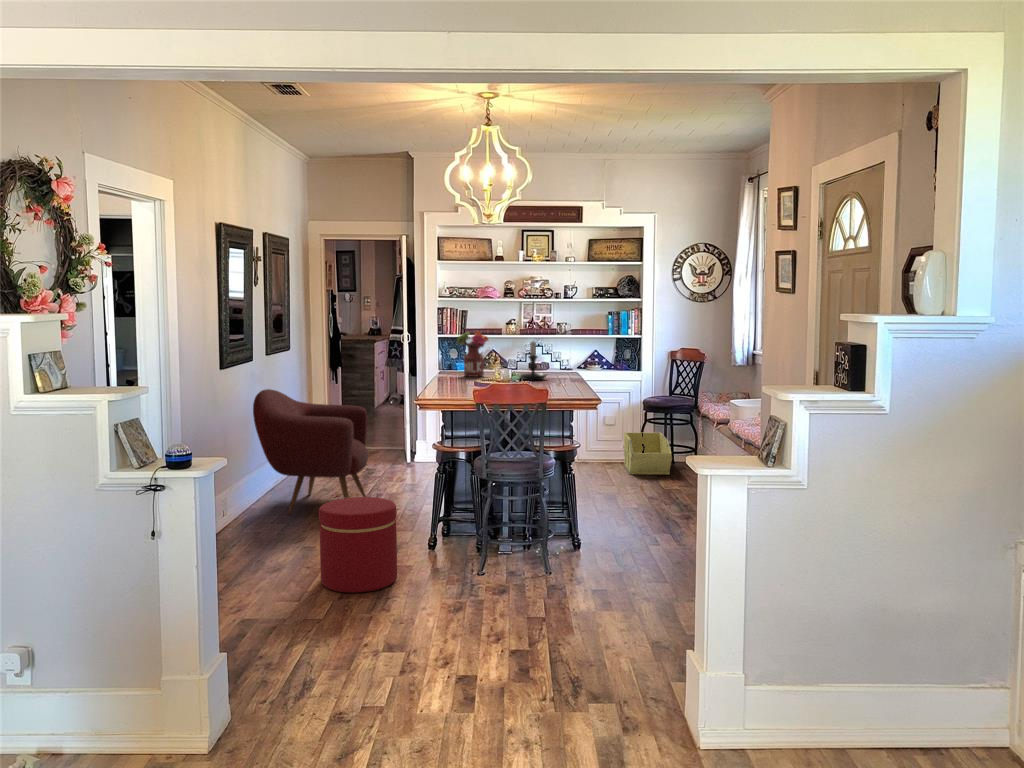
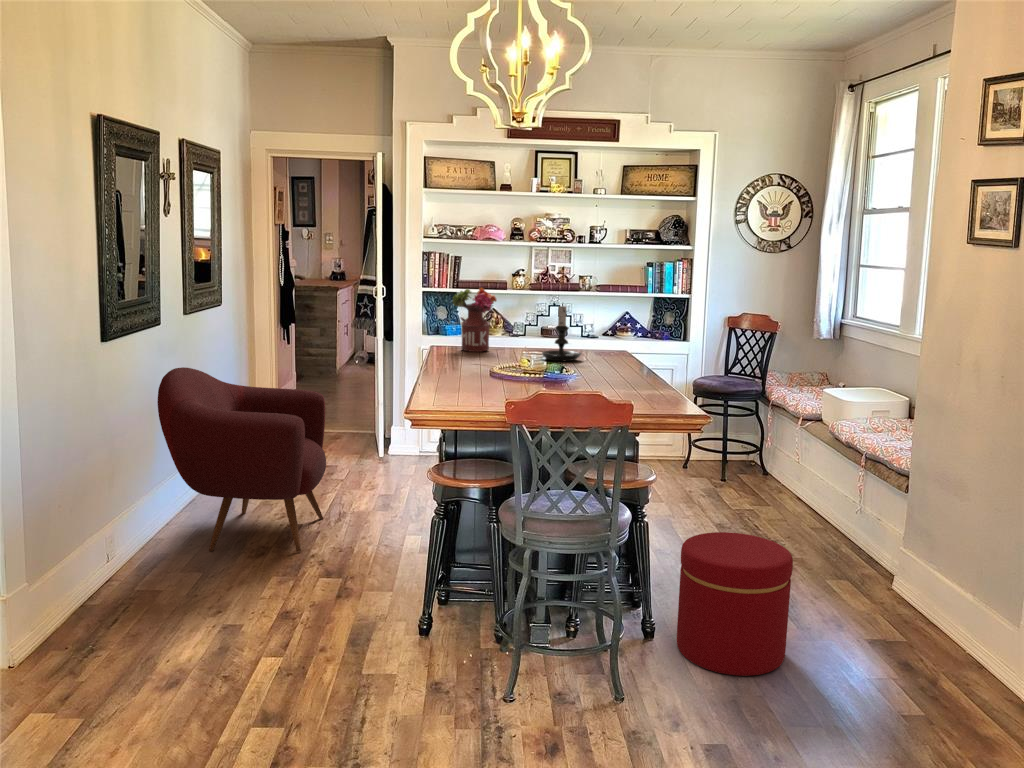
storage bin: present [623,432,672,475] -> none [664,423,735,483]
ottoman: present [319,497,397,593] -> present [677,532,793,676]

